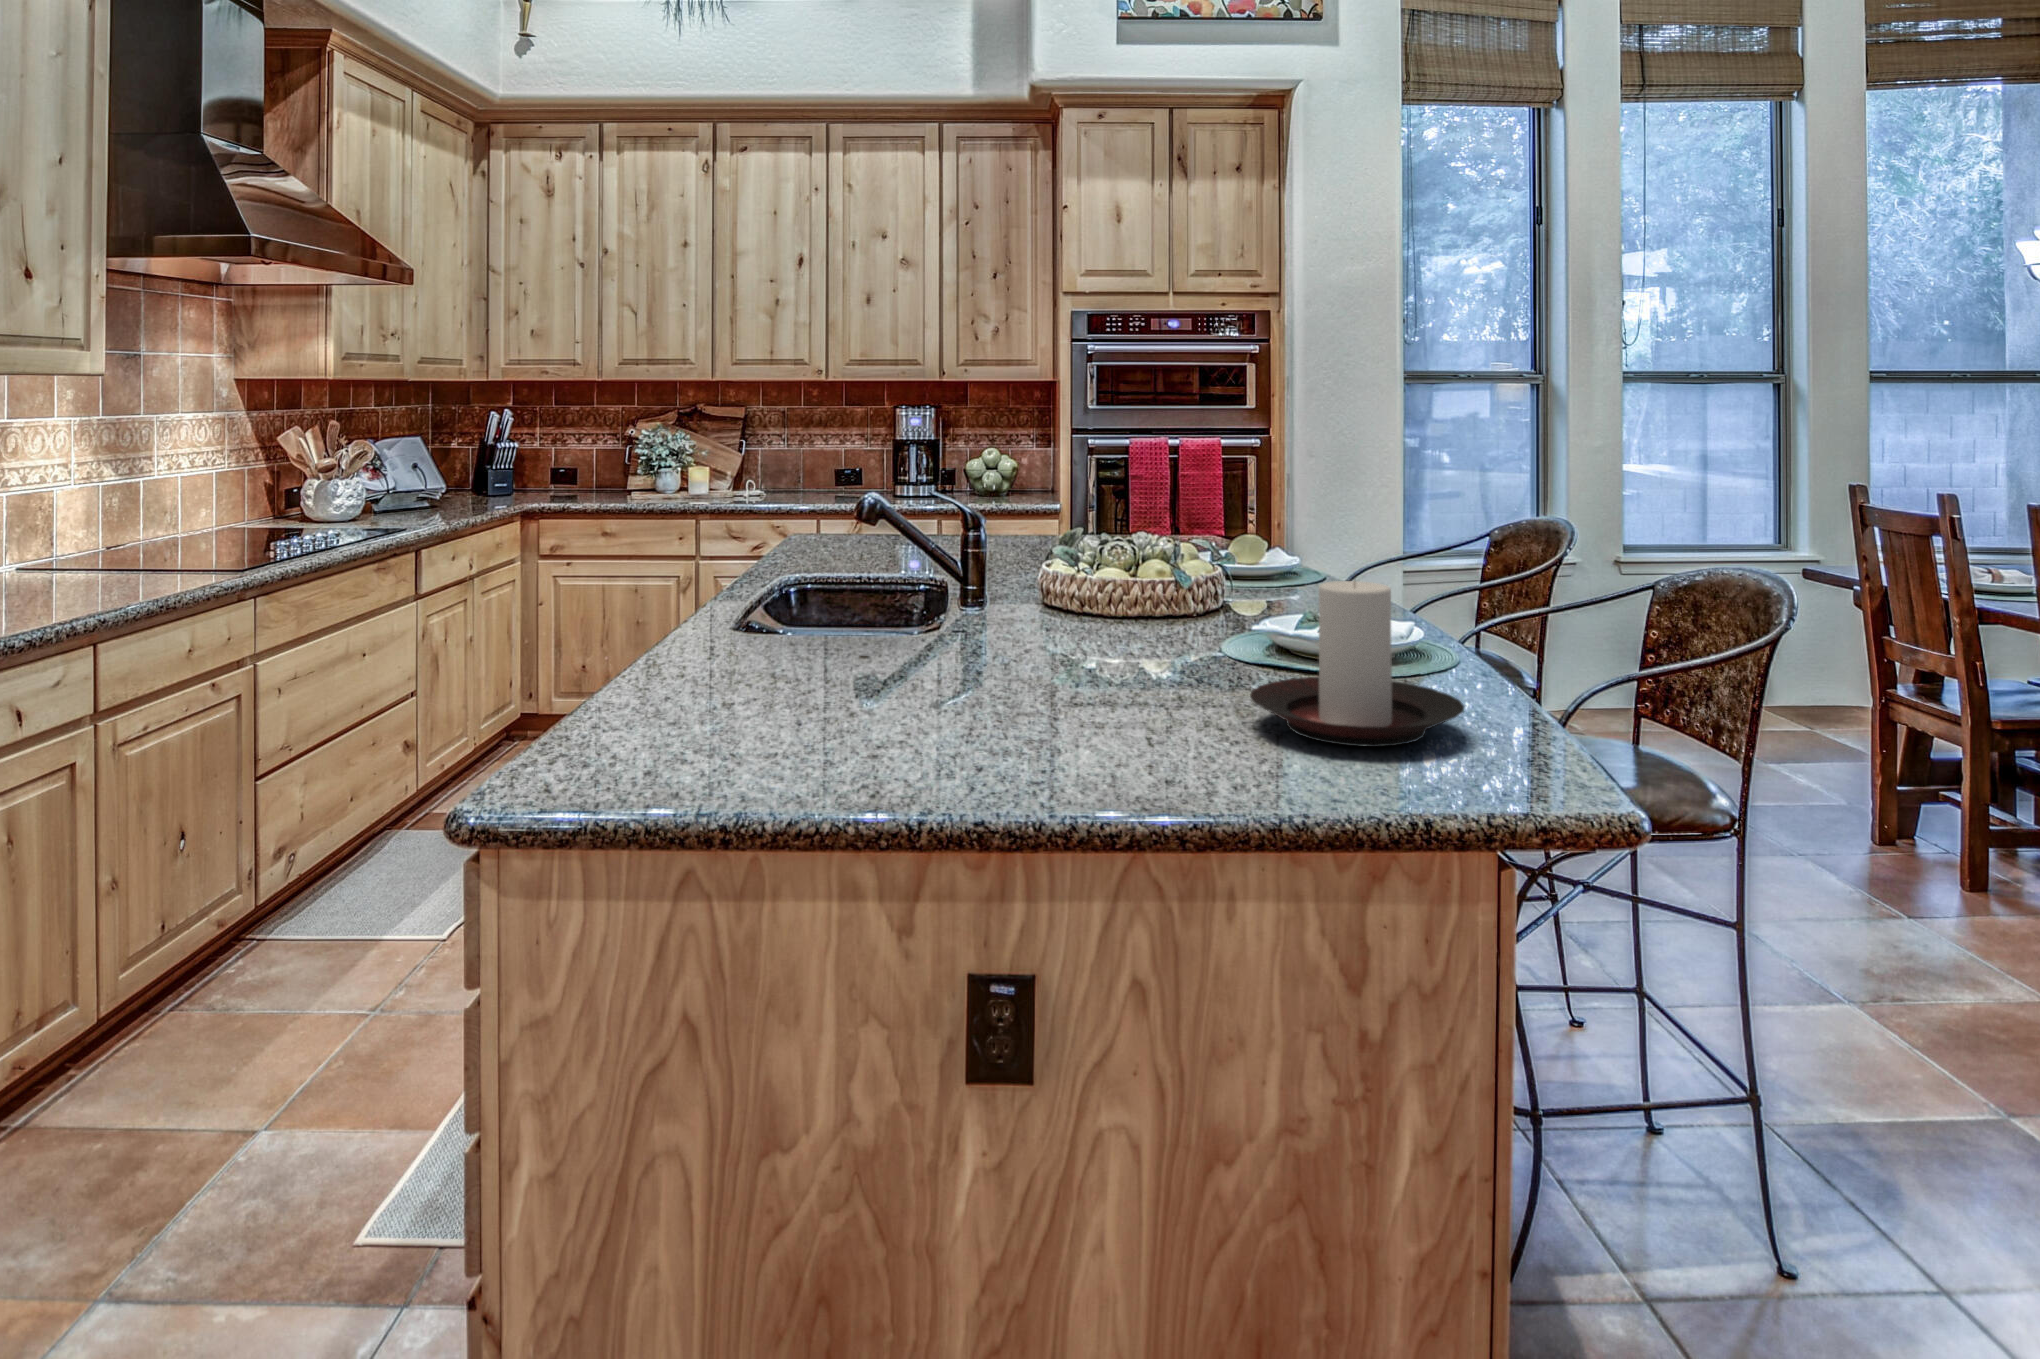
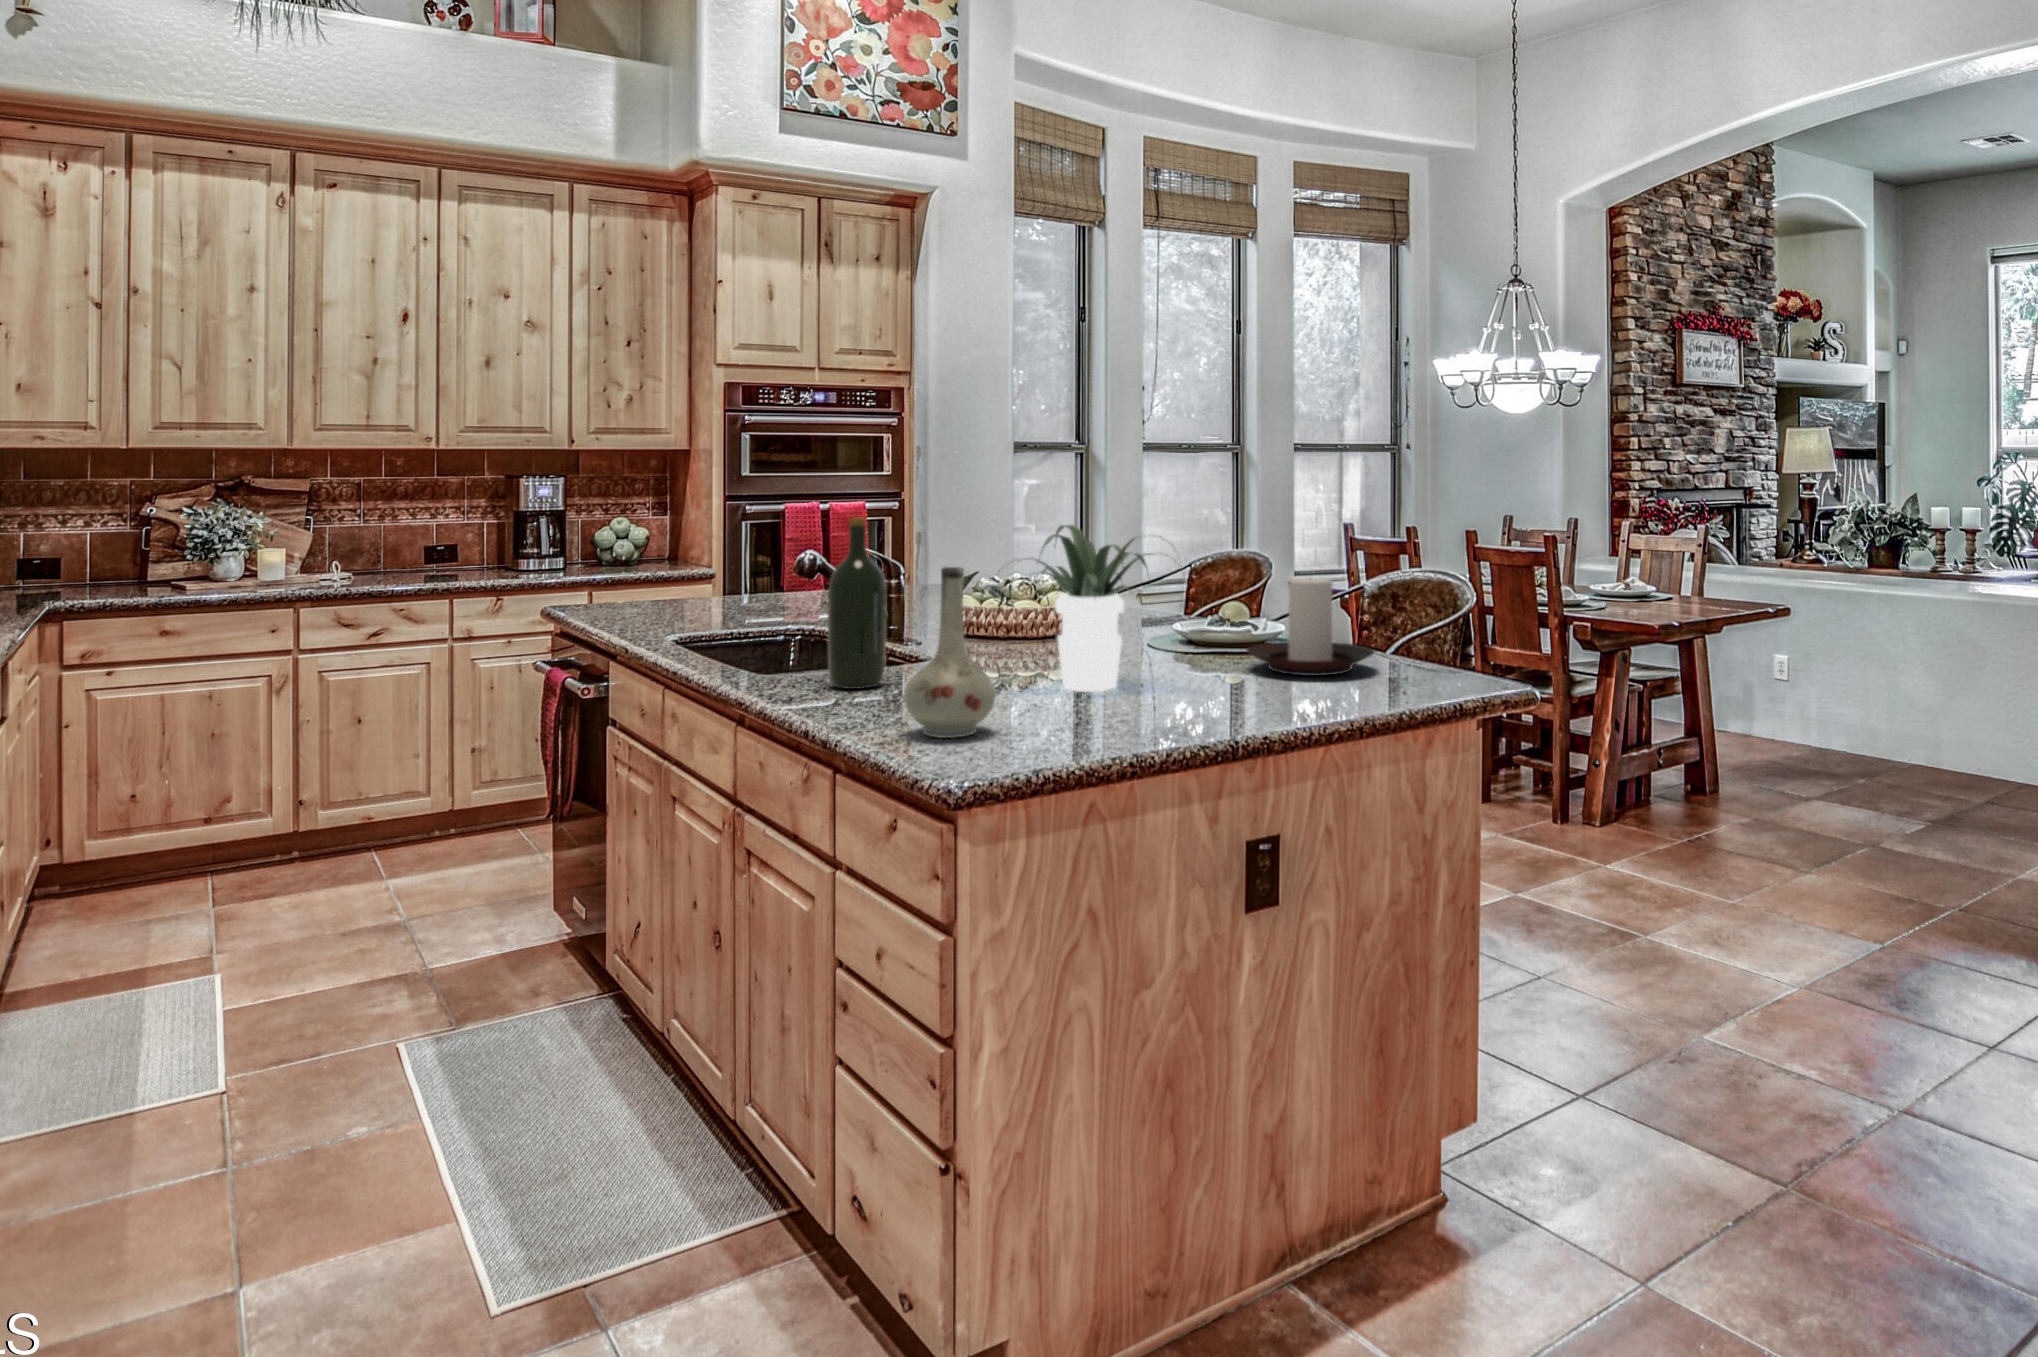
wine bottle: none [716,463,788,676] -> present [828,518,886,689]
potted plant: none [852,482,1108,724] -> present [999,525,1161,692]
vase: none [583,535,709,771] -> present [905,567,996,738]

